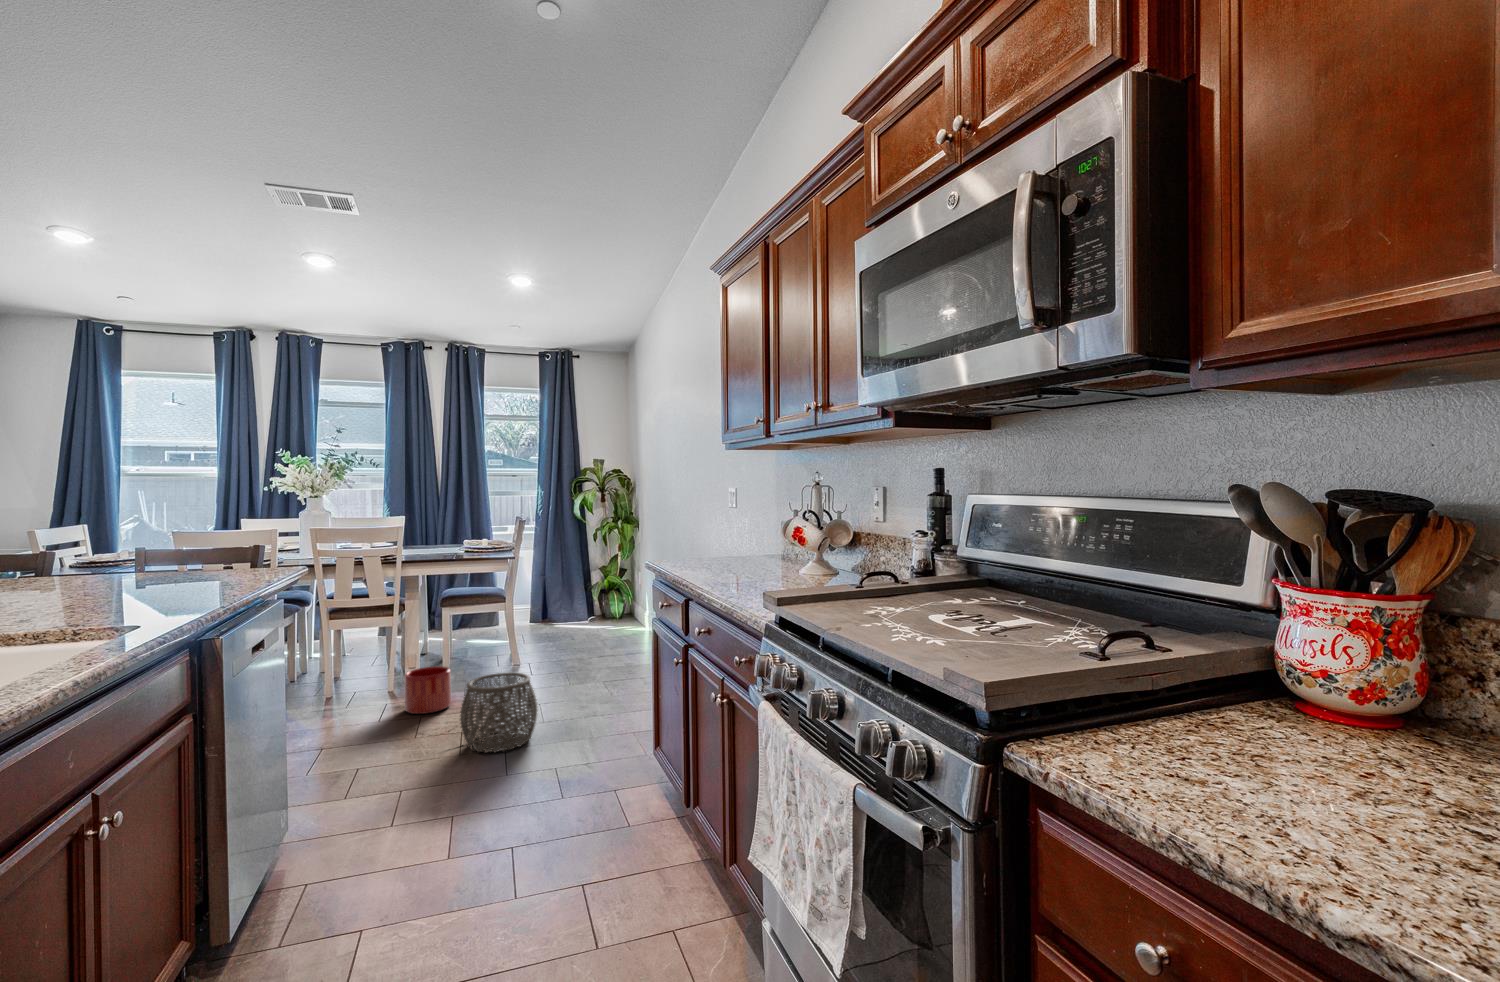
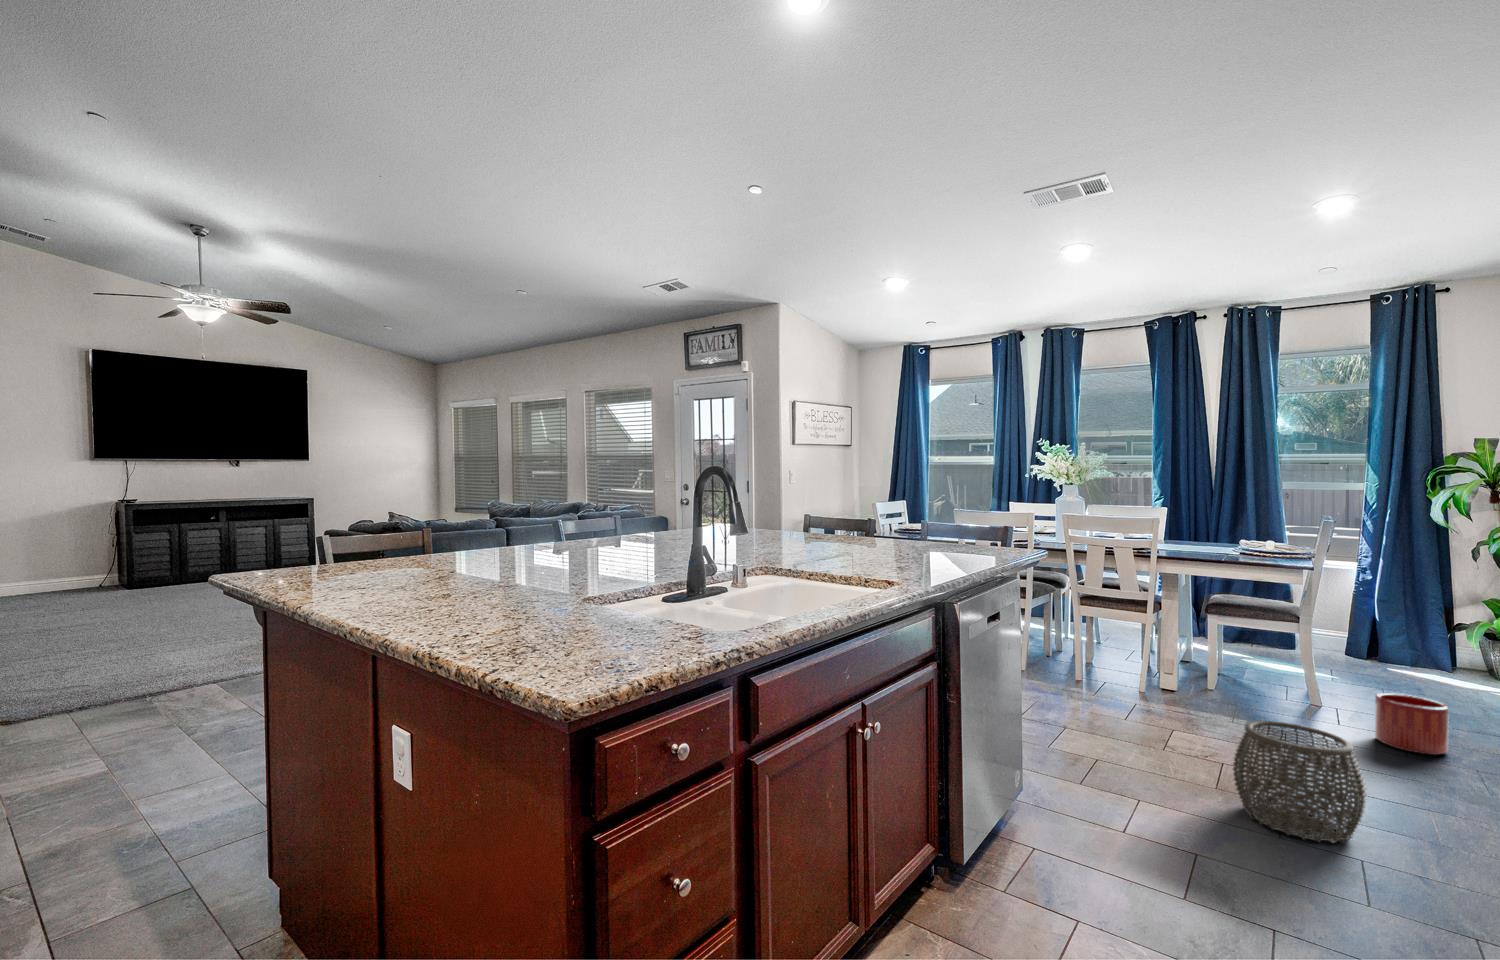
planter: present [404,666,451,714] -> present [1375,693,1448,755]

